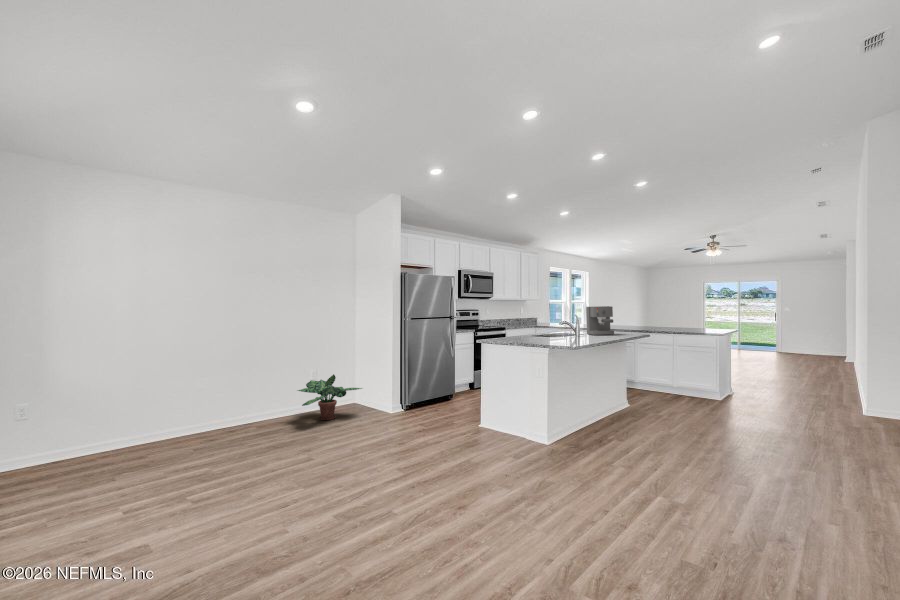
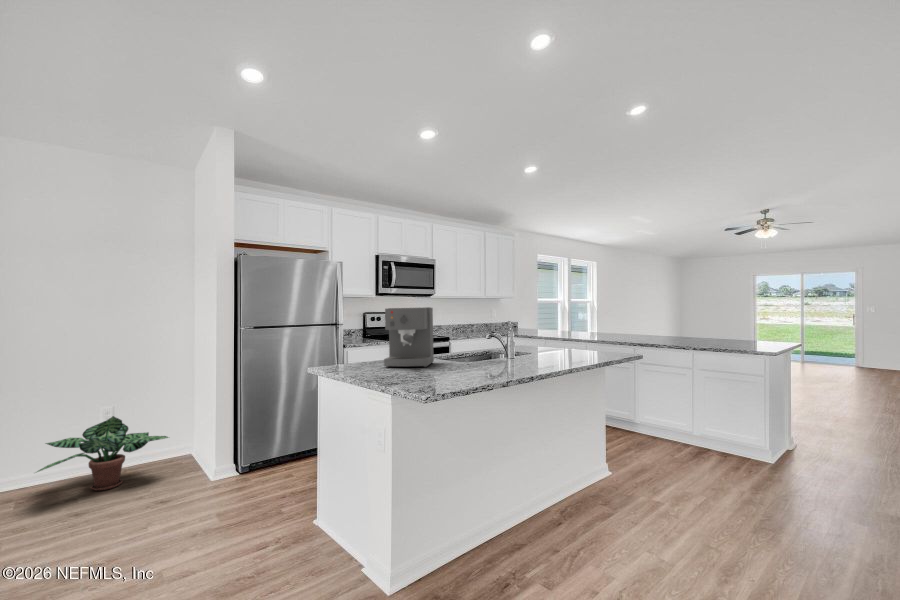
coffee maker: present [586,306,614,335] -> present [384,307,434,367]

